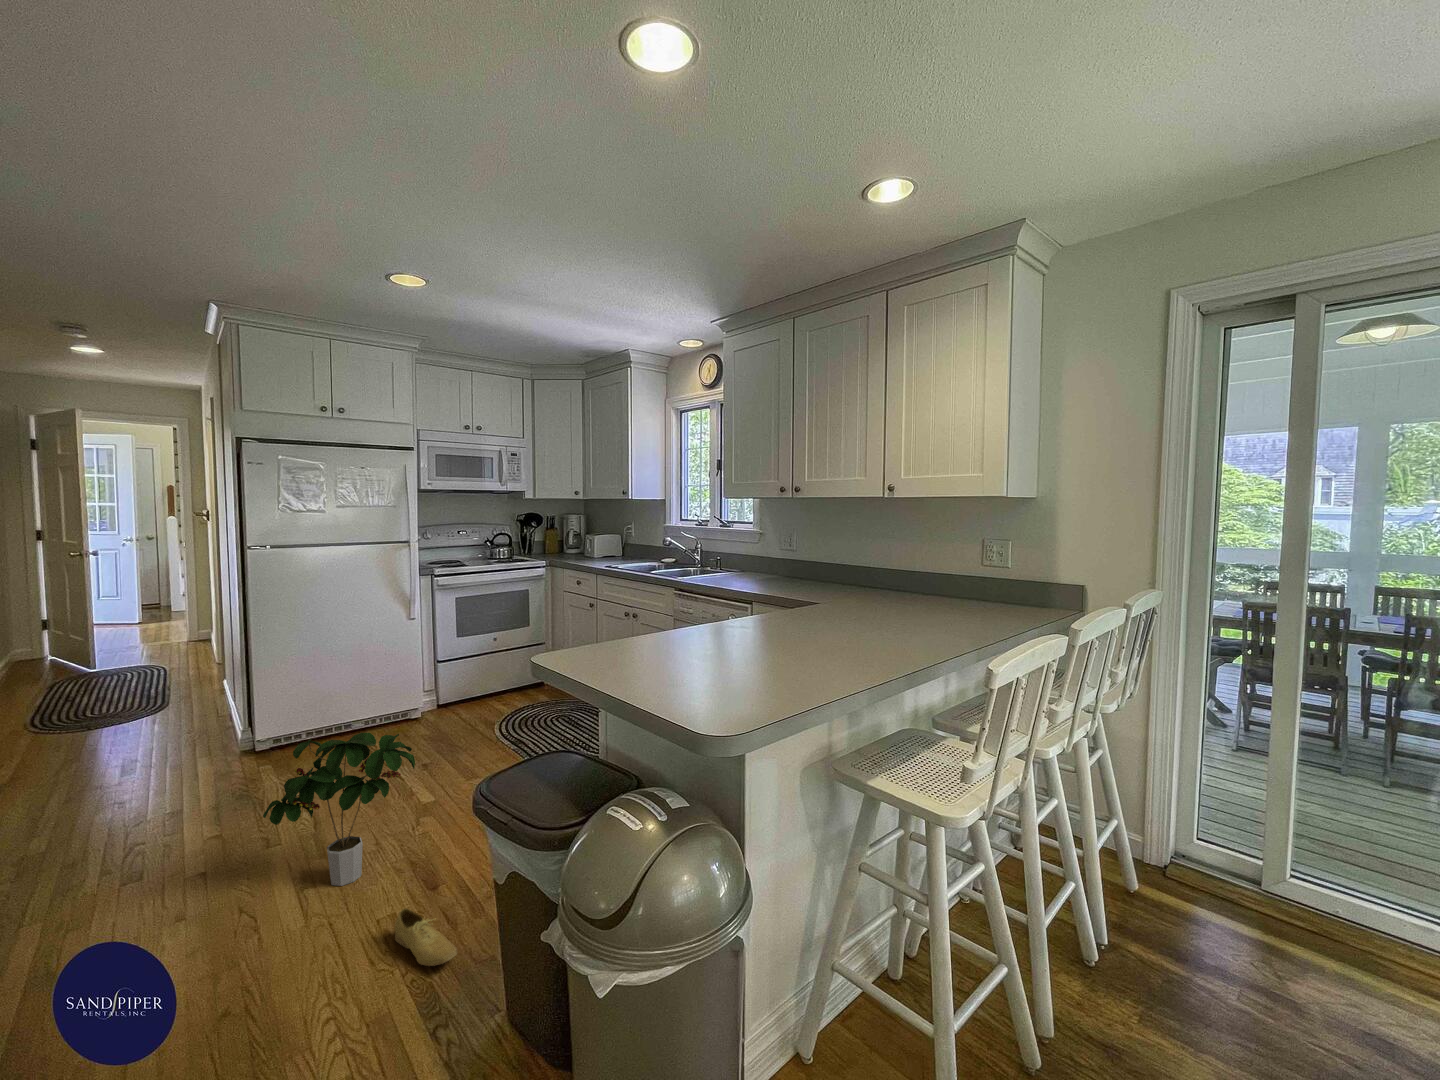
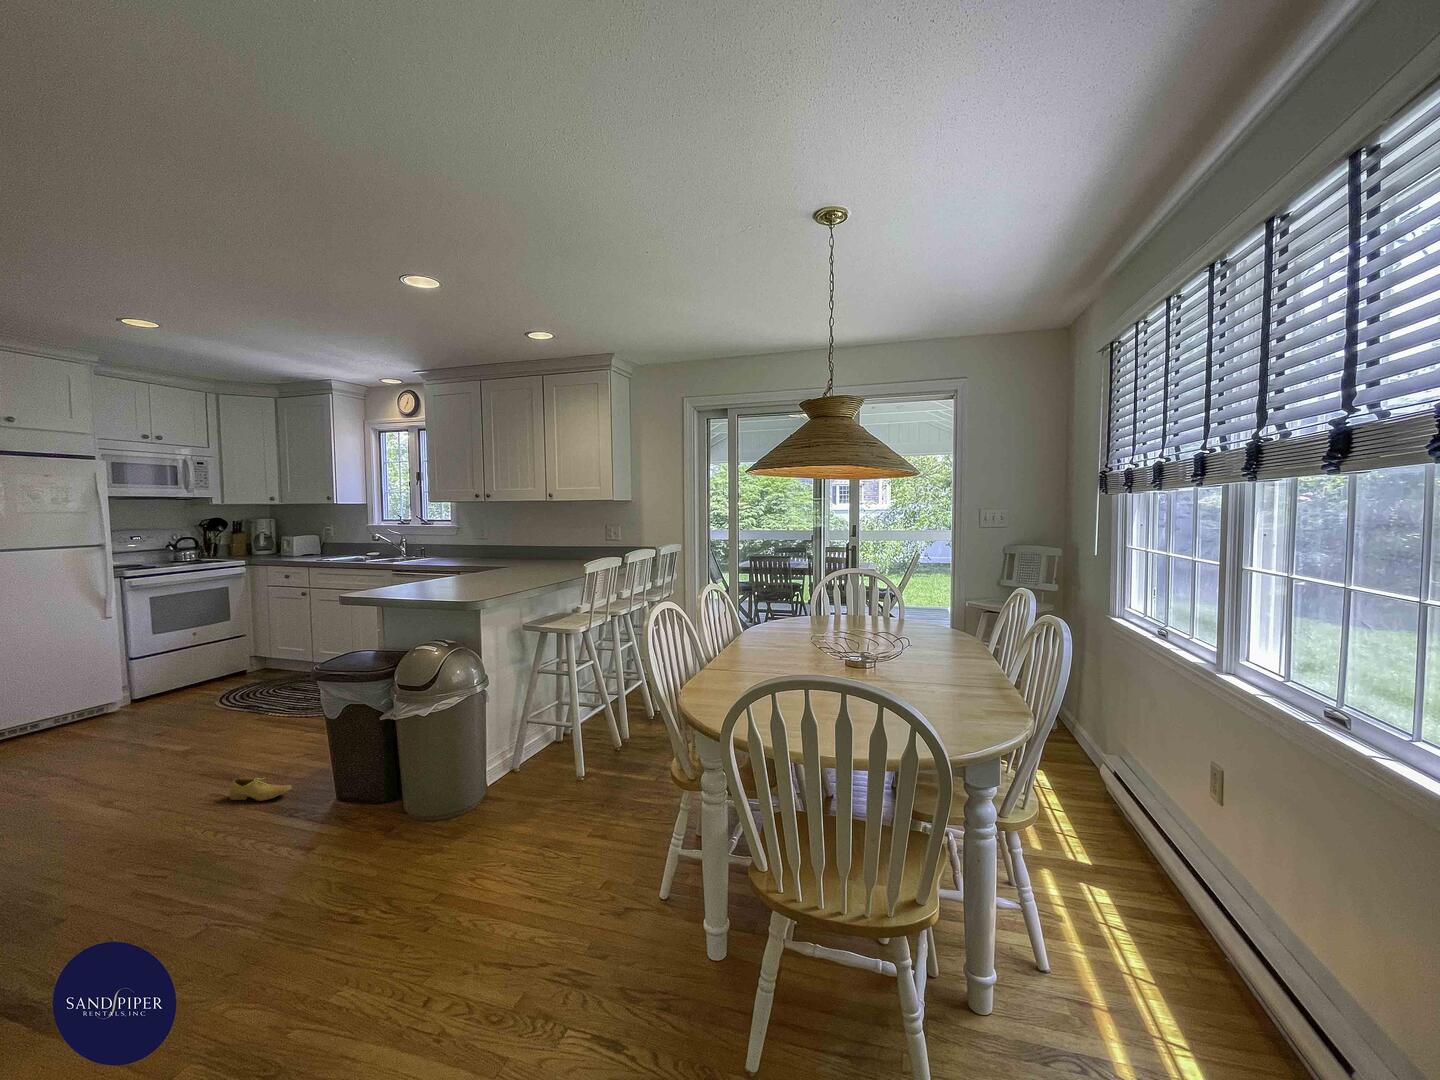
potted plant: present [263,733,415,886] -> none [66,680,210,797]

